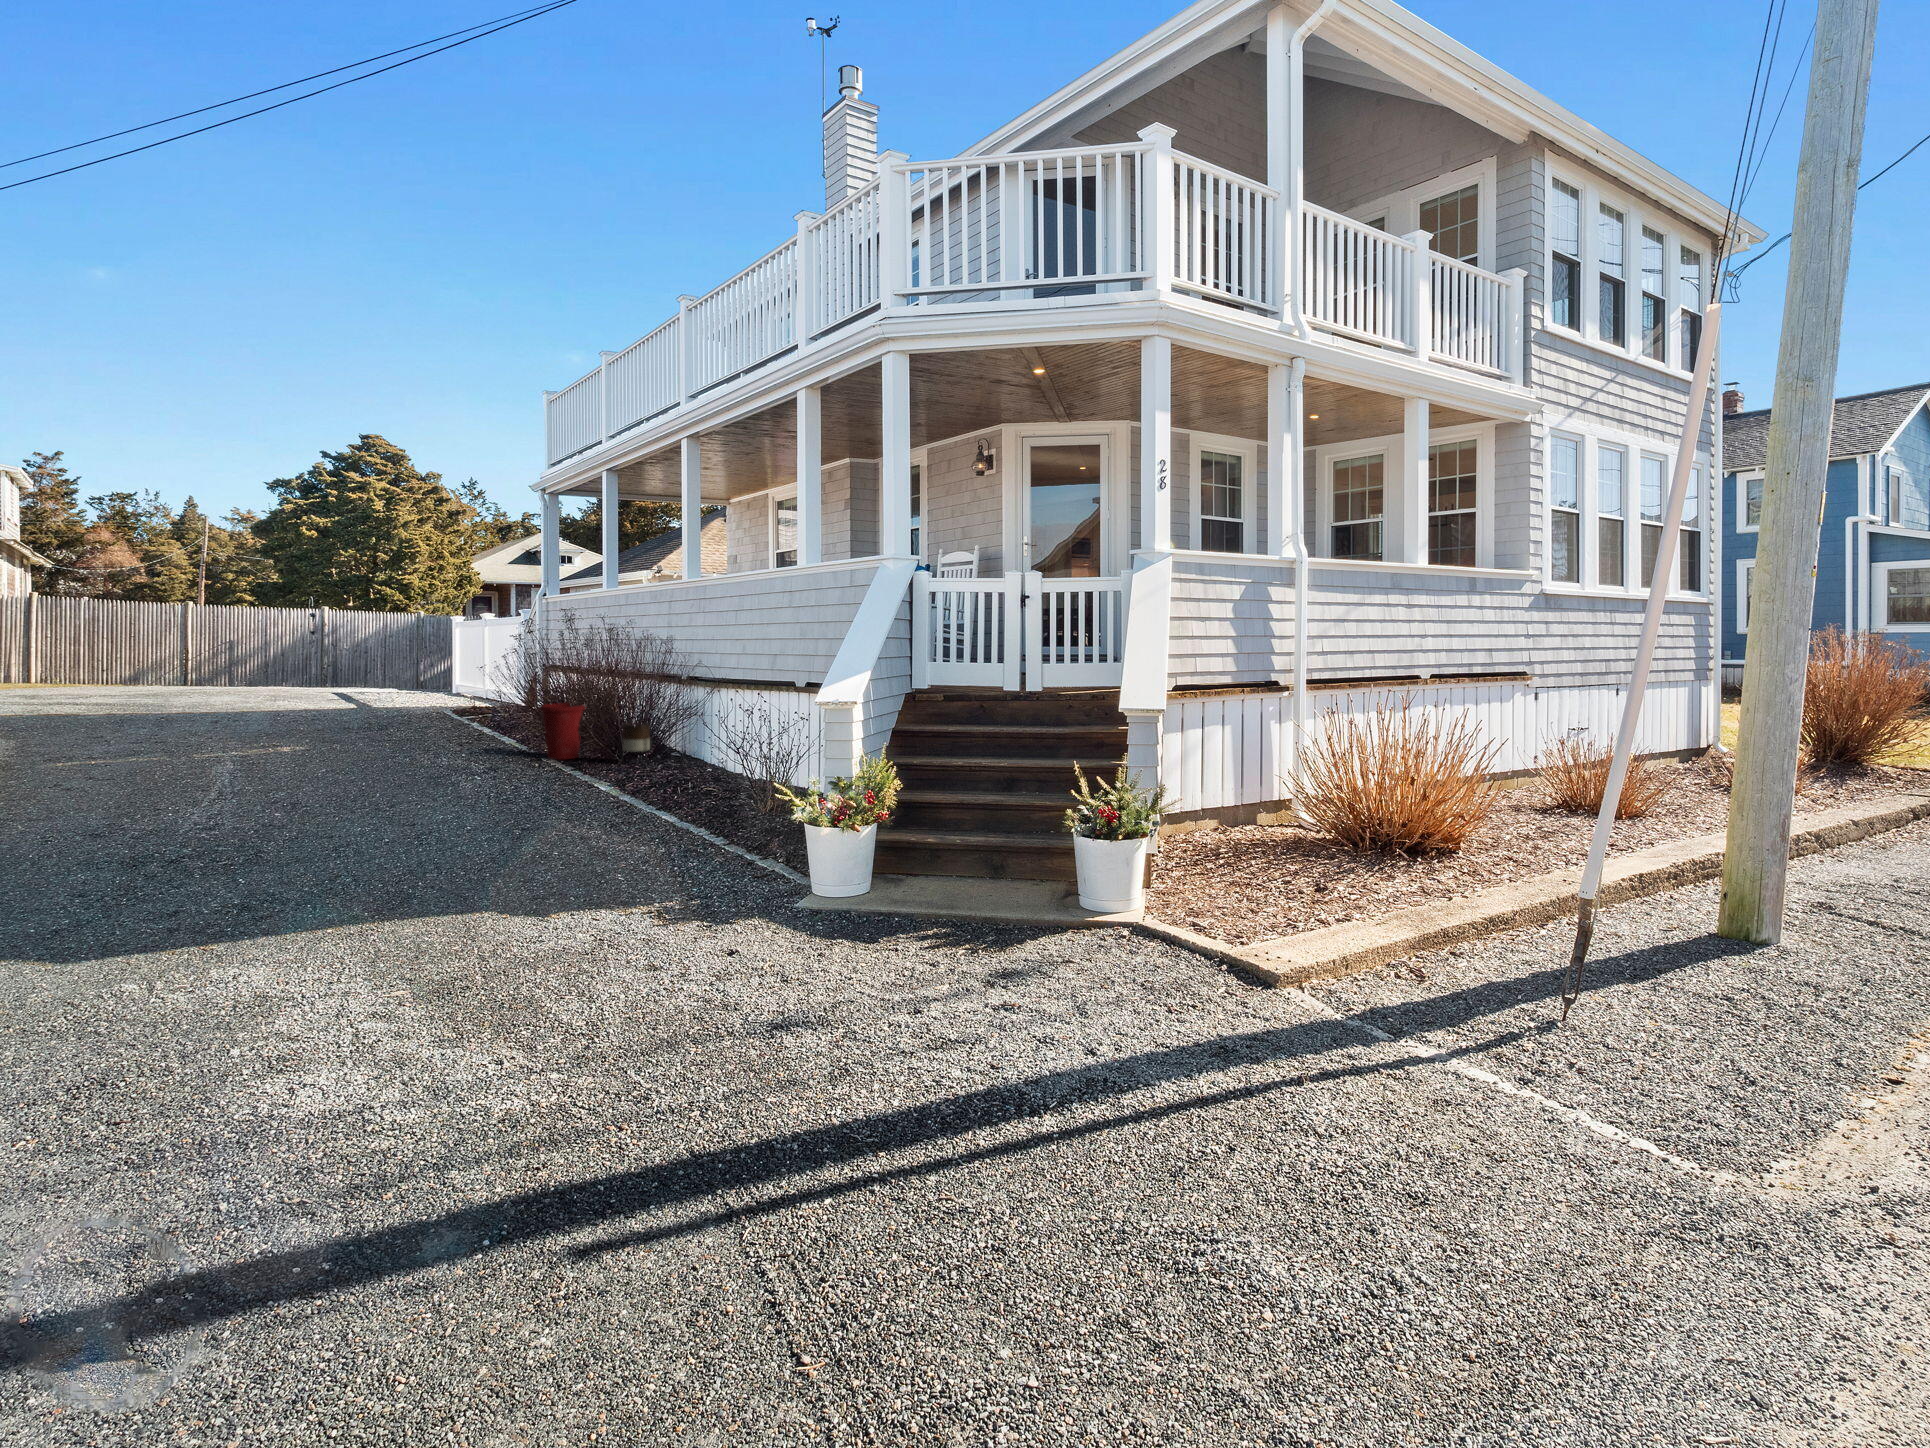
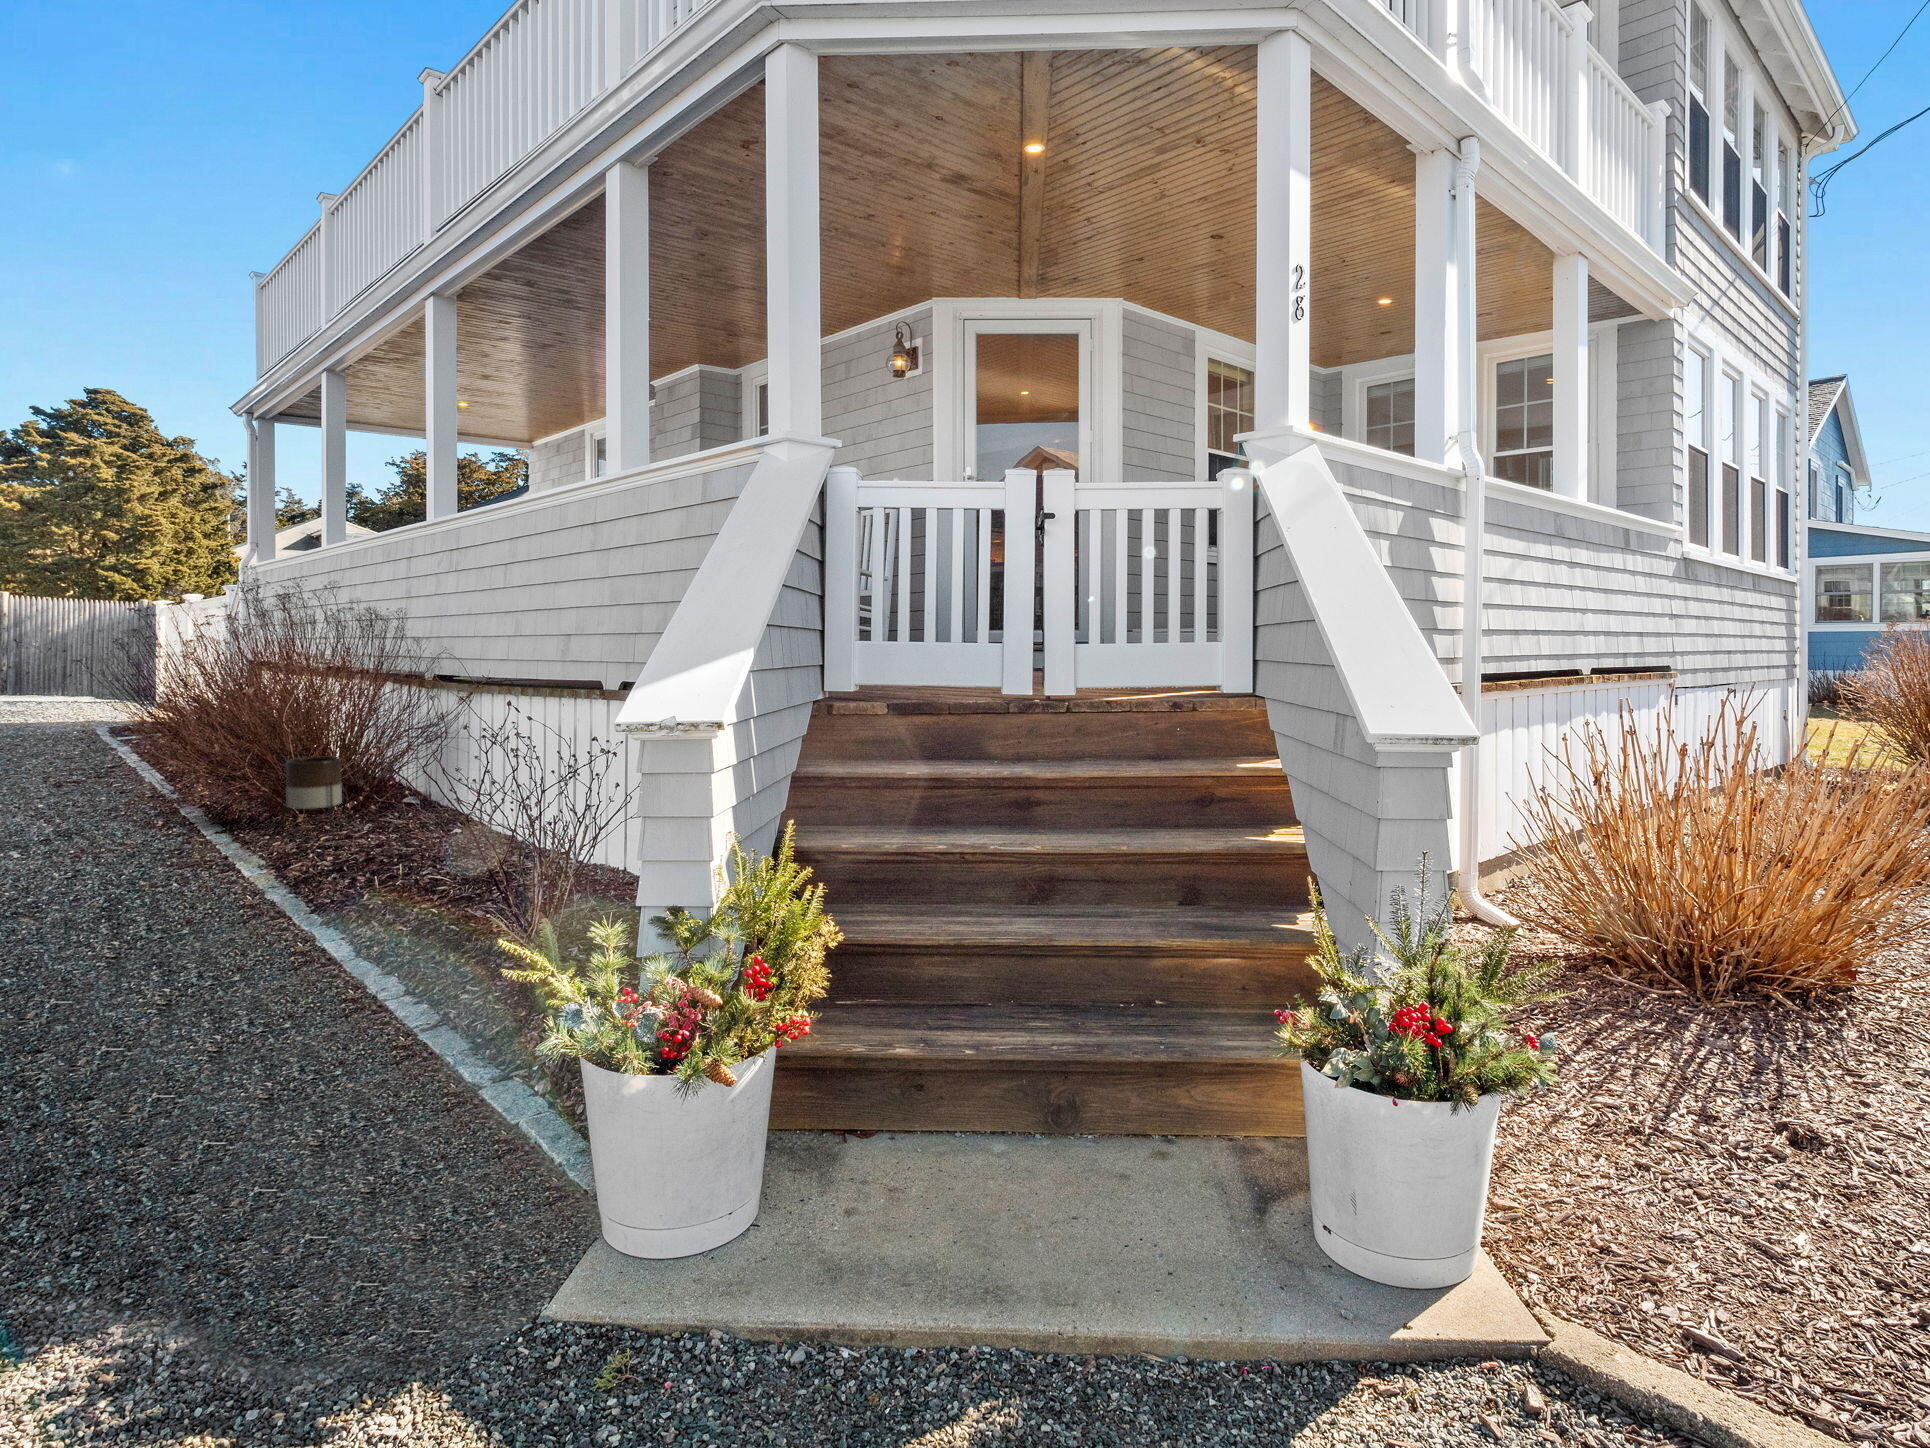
waste bin: present [539,703,585,759] -> none [122,724,225,825]

